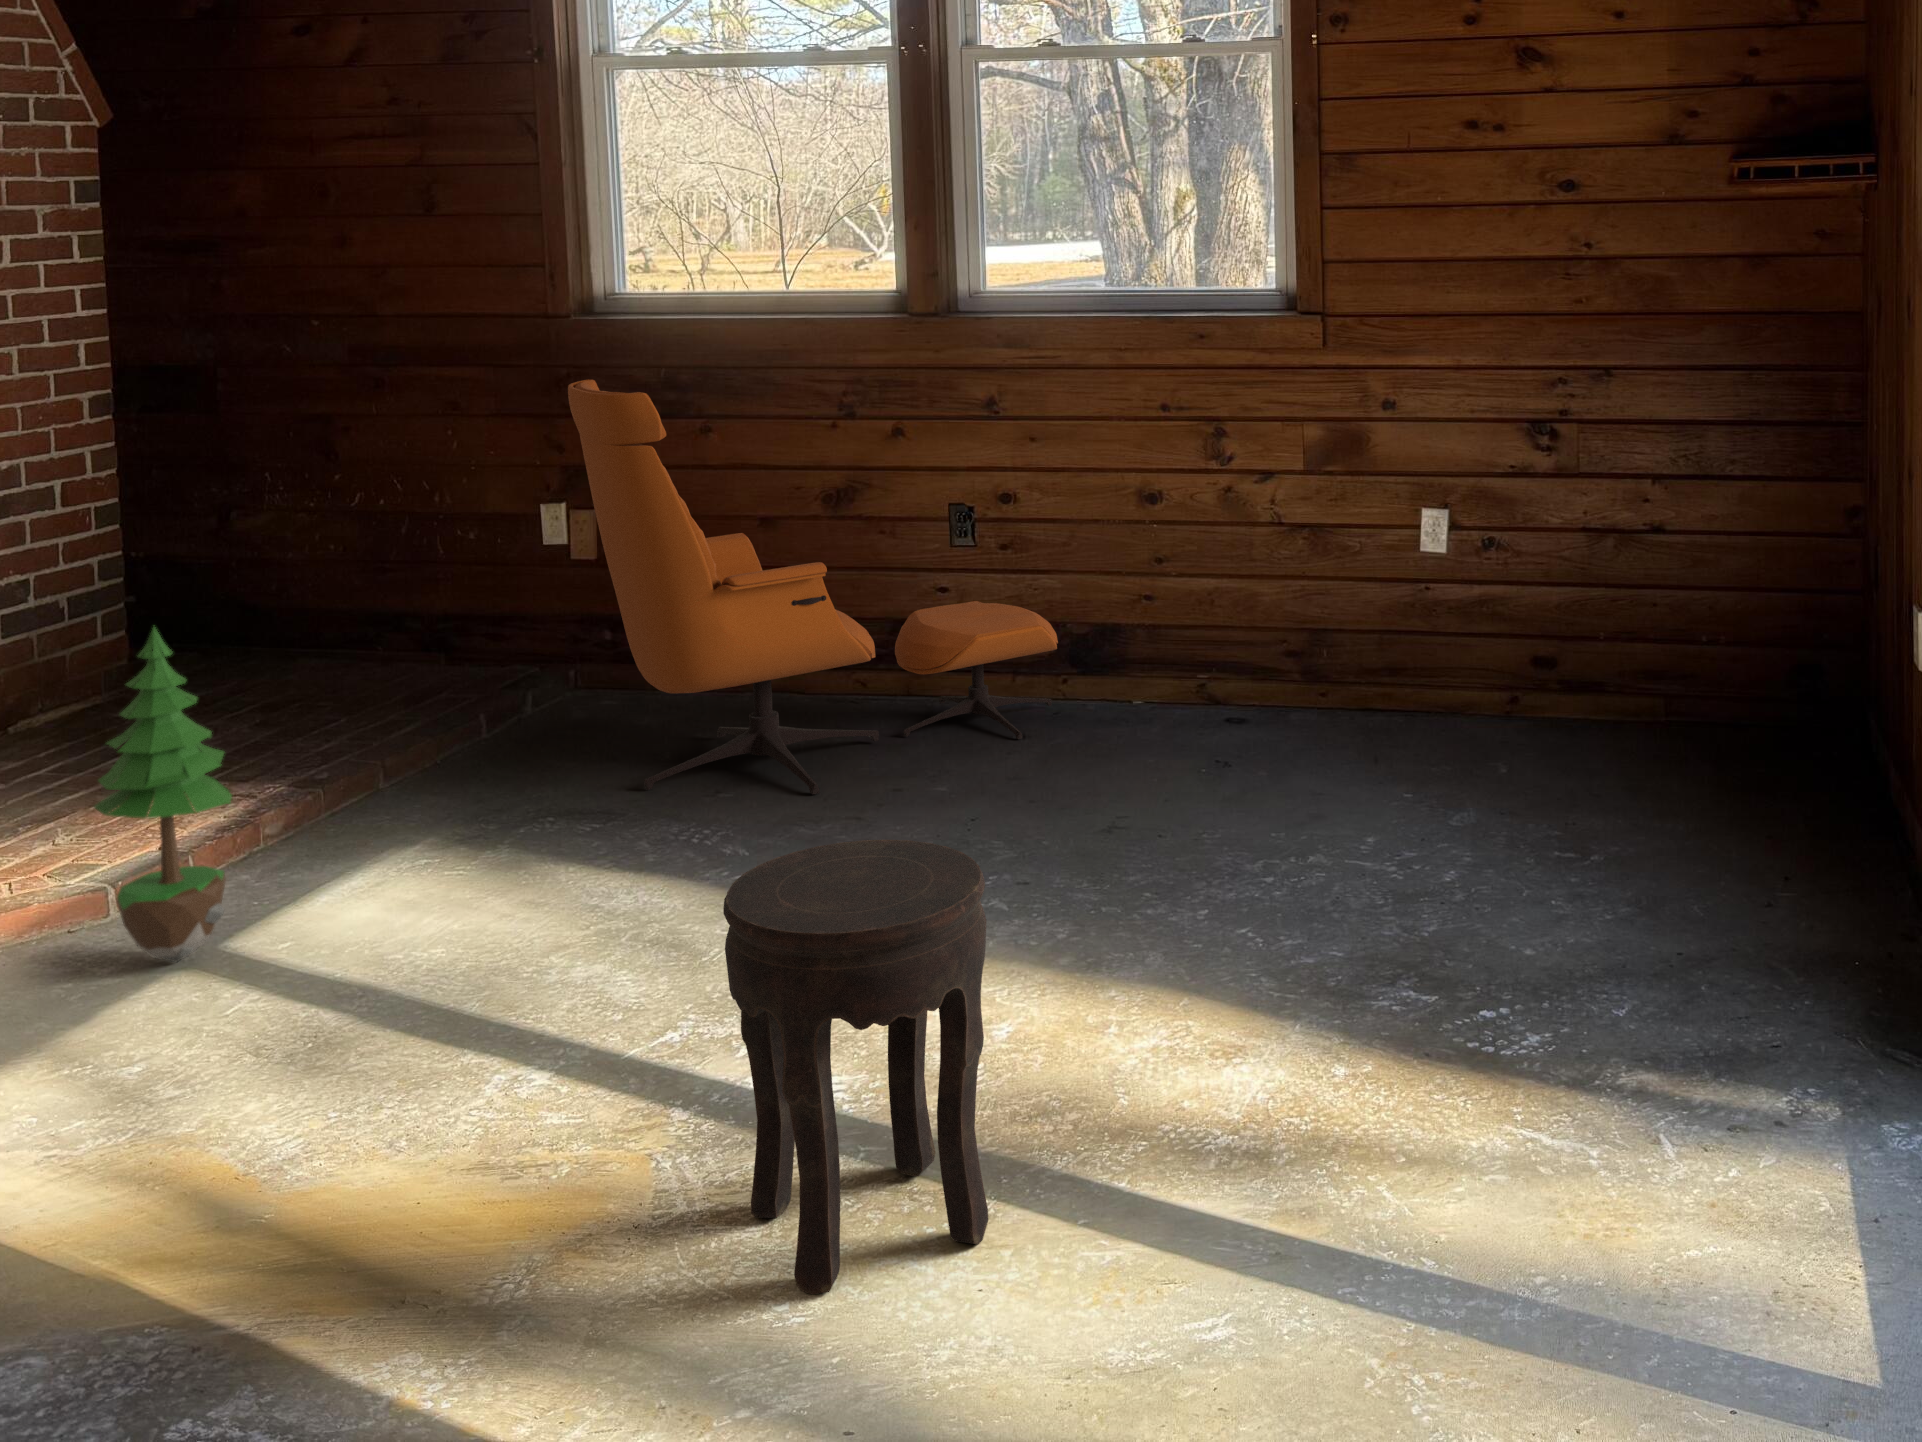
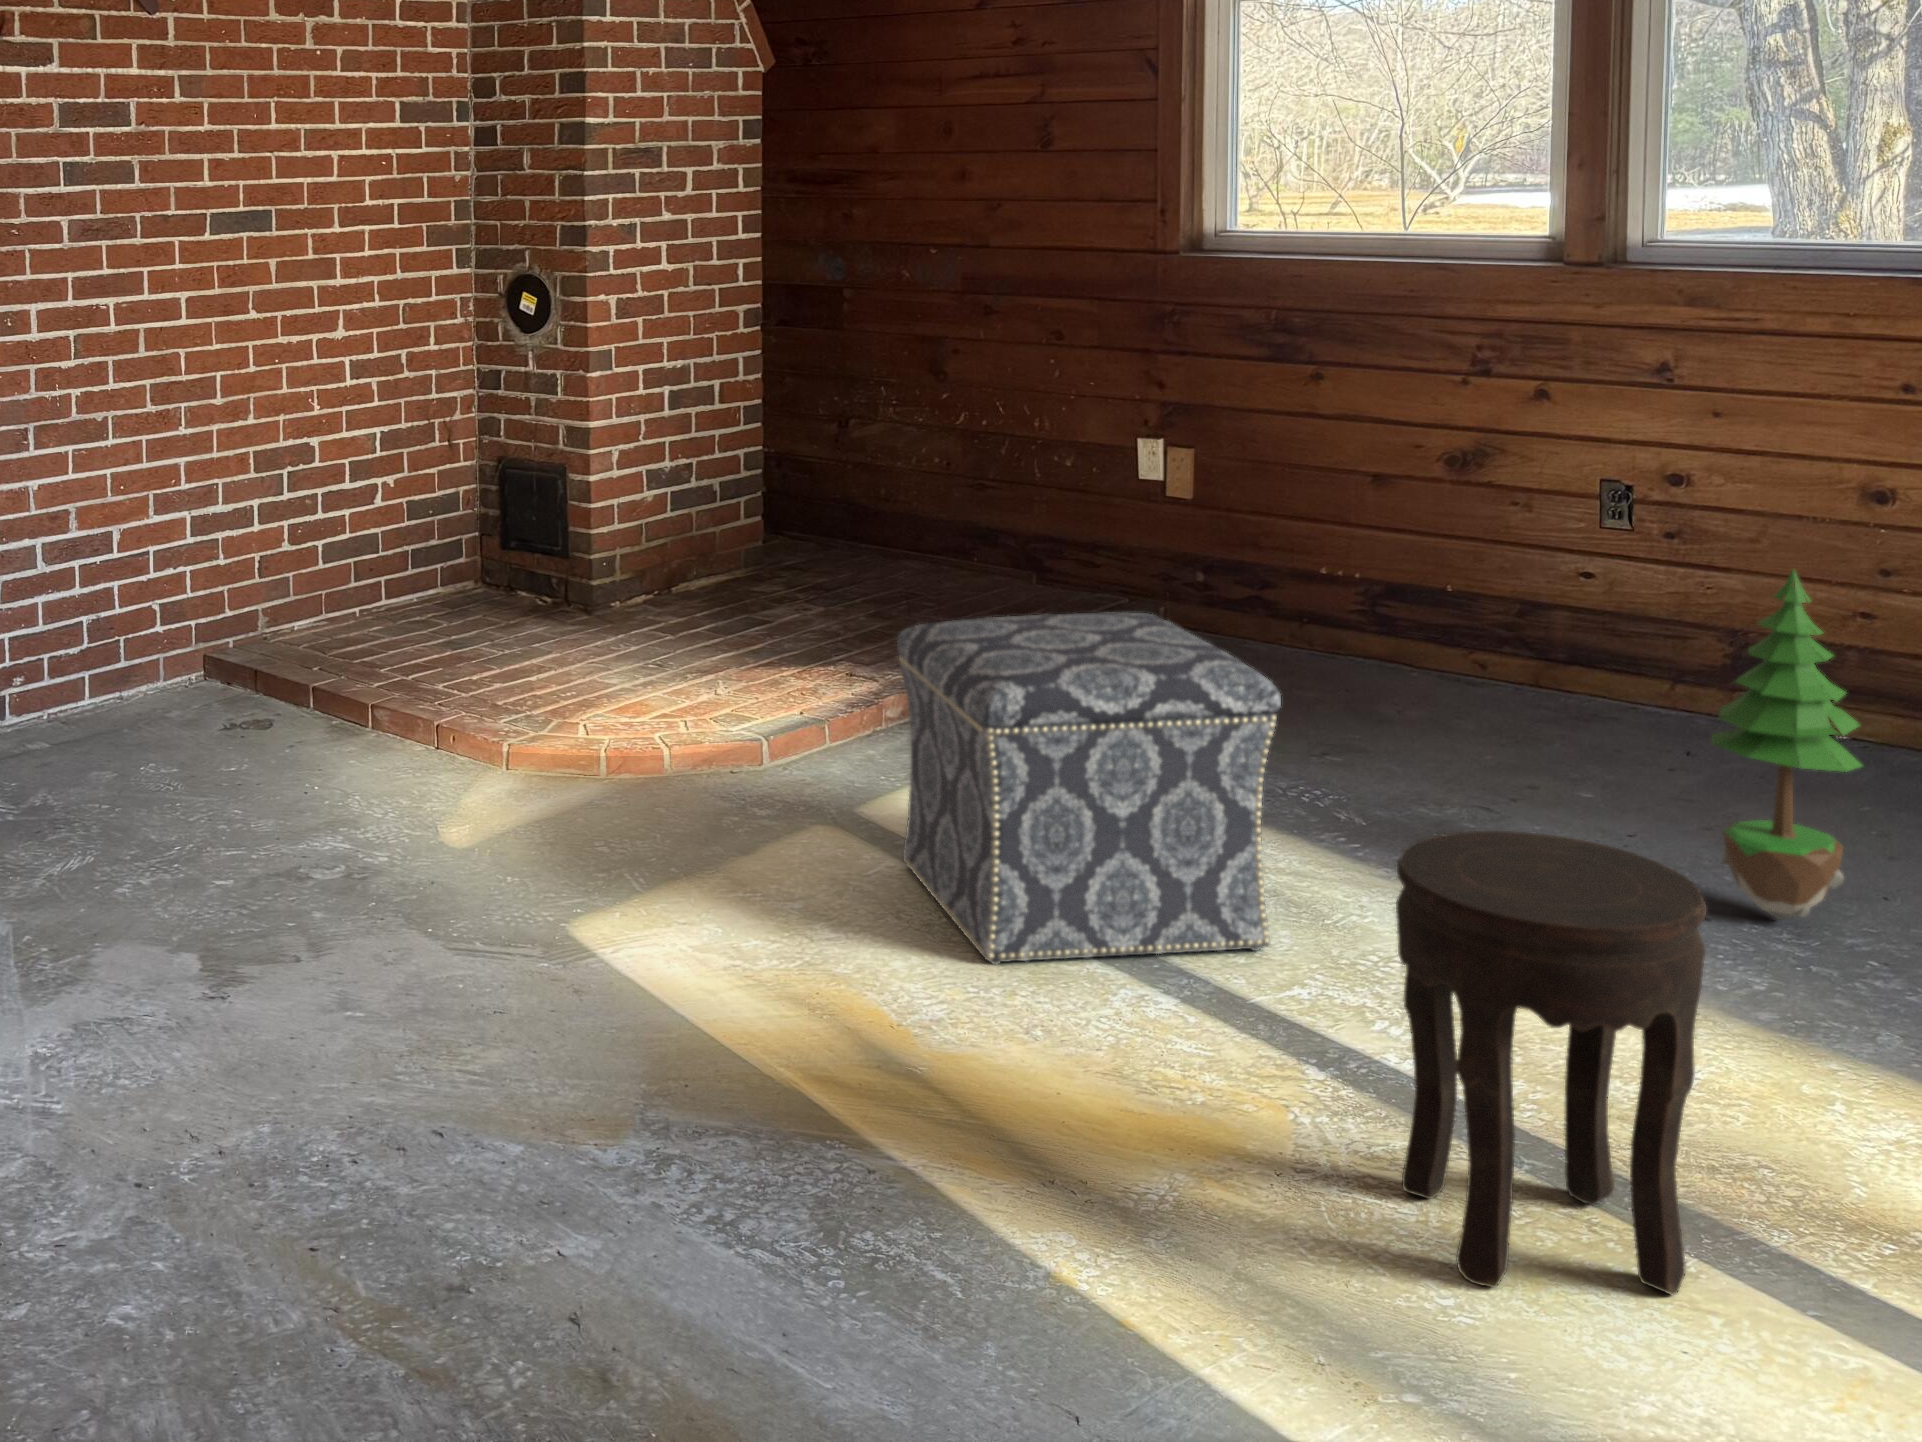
lounge chair: present [568,380,1058,795] -> none [1190,323,1751,787]
potted tree: present [94,627,232,962] -> present [1711,570,1862,920]
ottoman: none [240,679,648,1087] -> present [897,612,1281,965]

